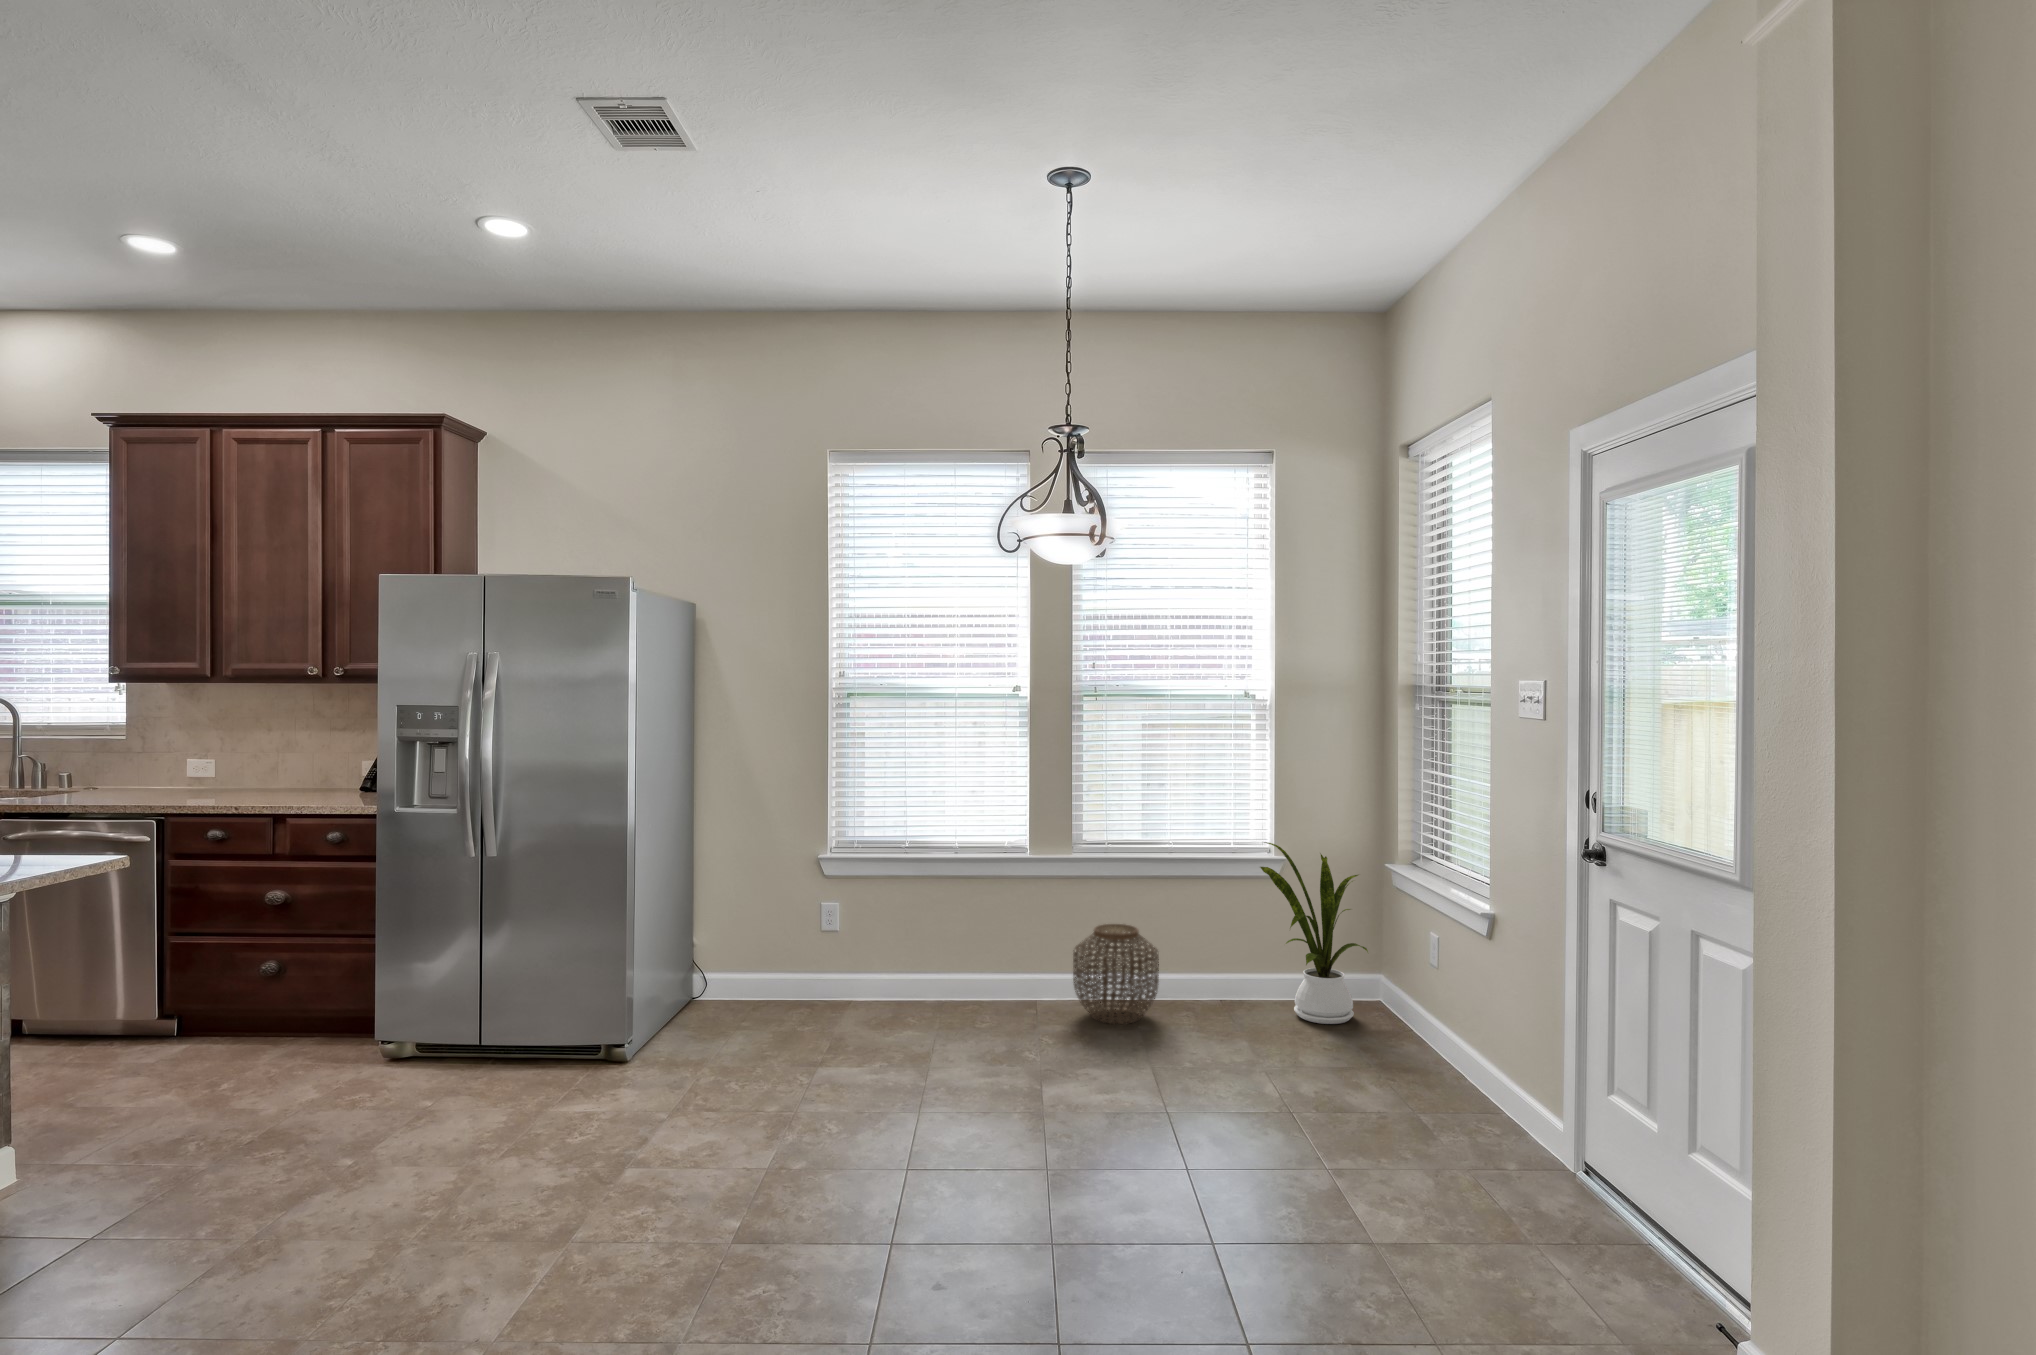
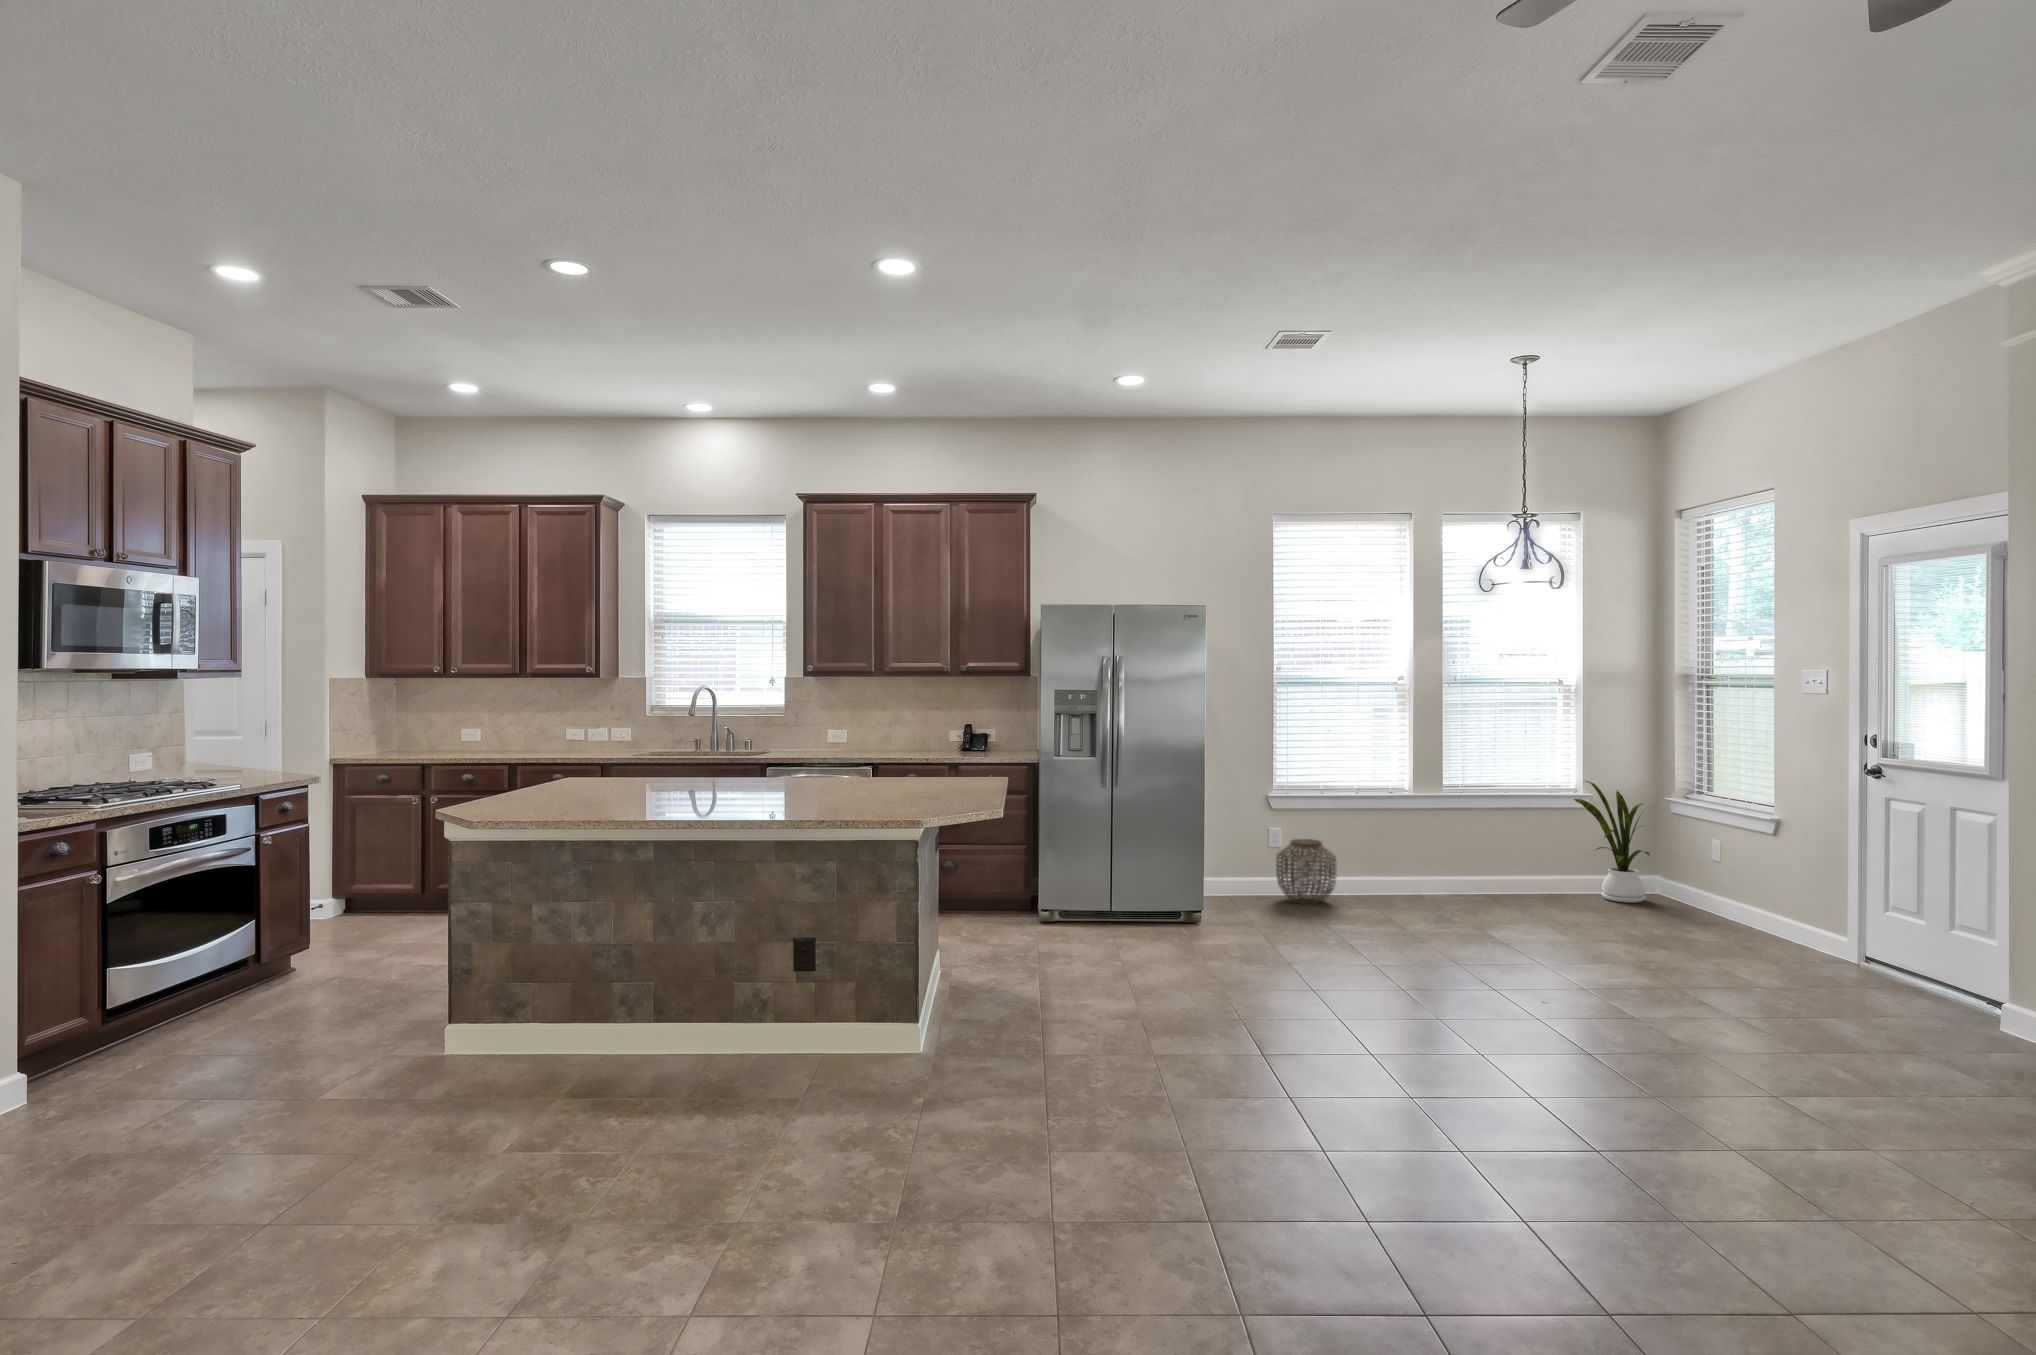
woven basket: present [1073,924,1159,1024] -> present [1276,839,1336,904]

